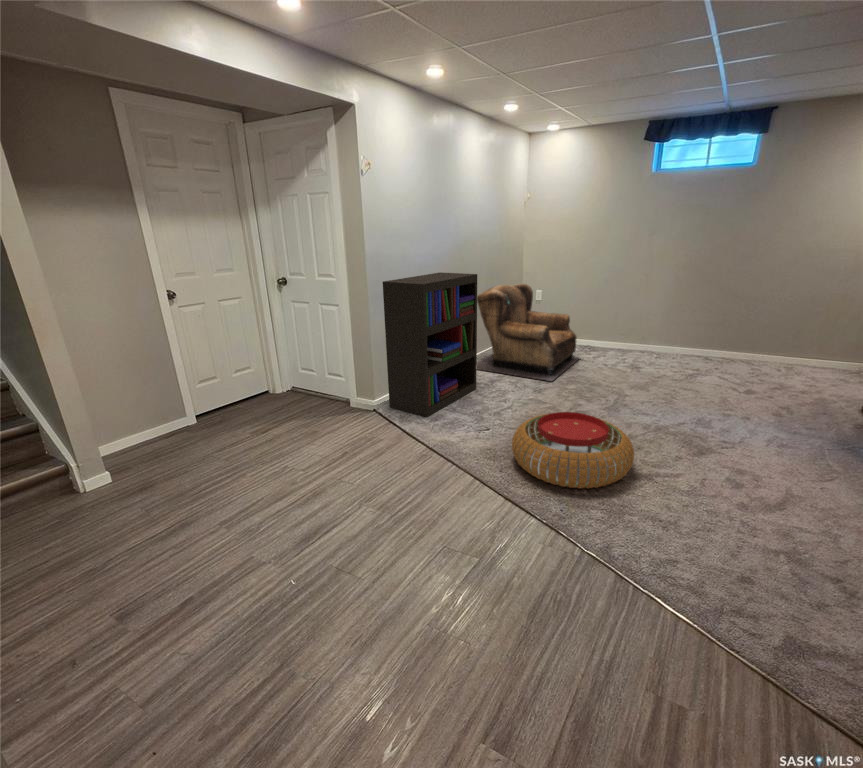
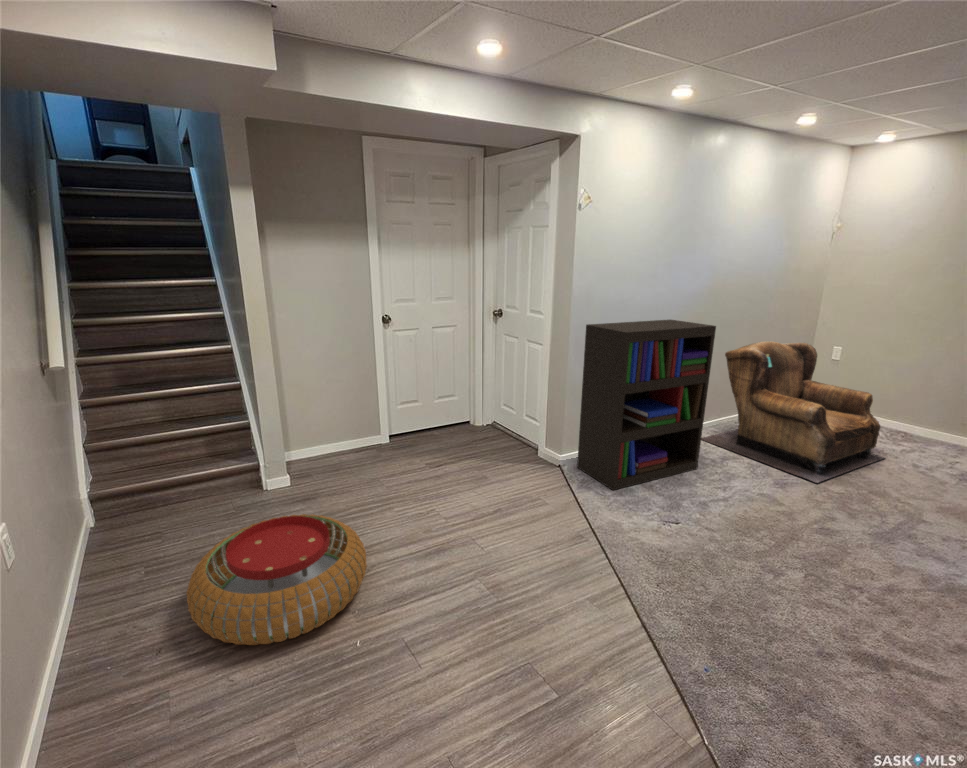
pouf: present [512,412,634,489] -> present [187,514,367,645]

